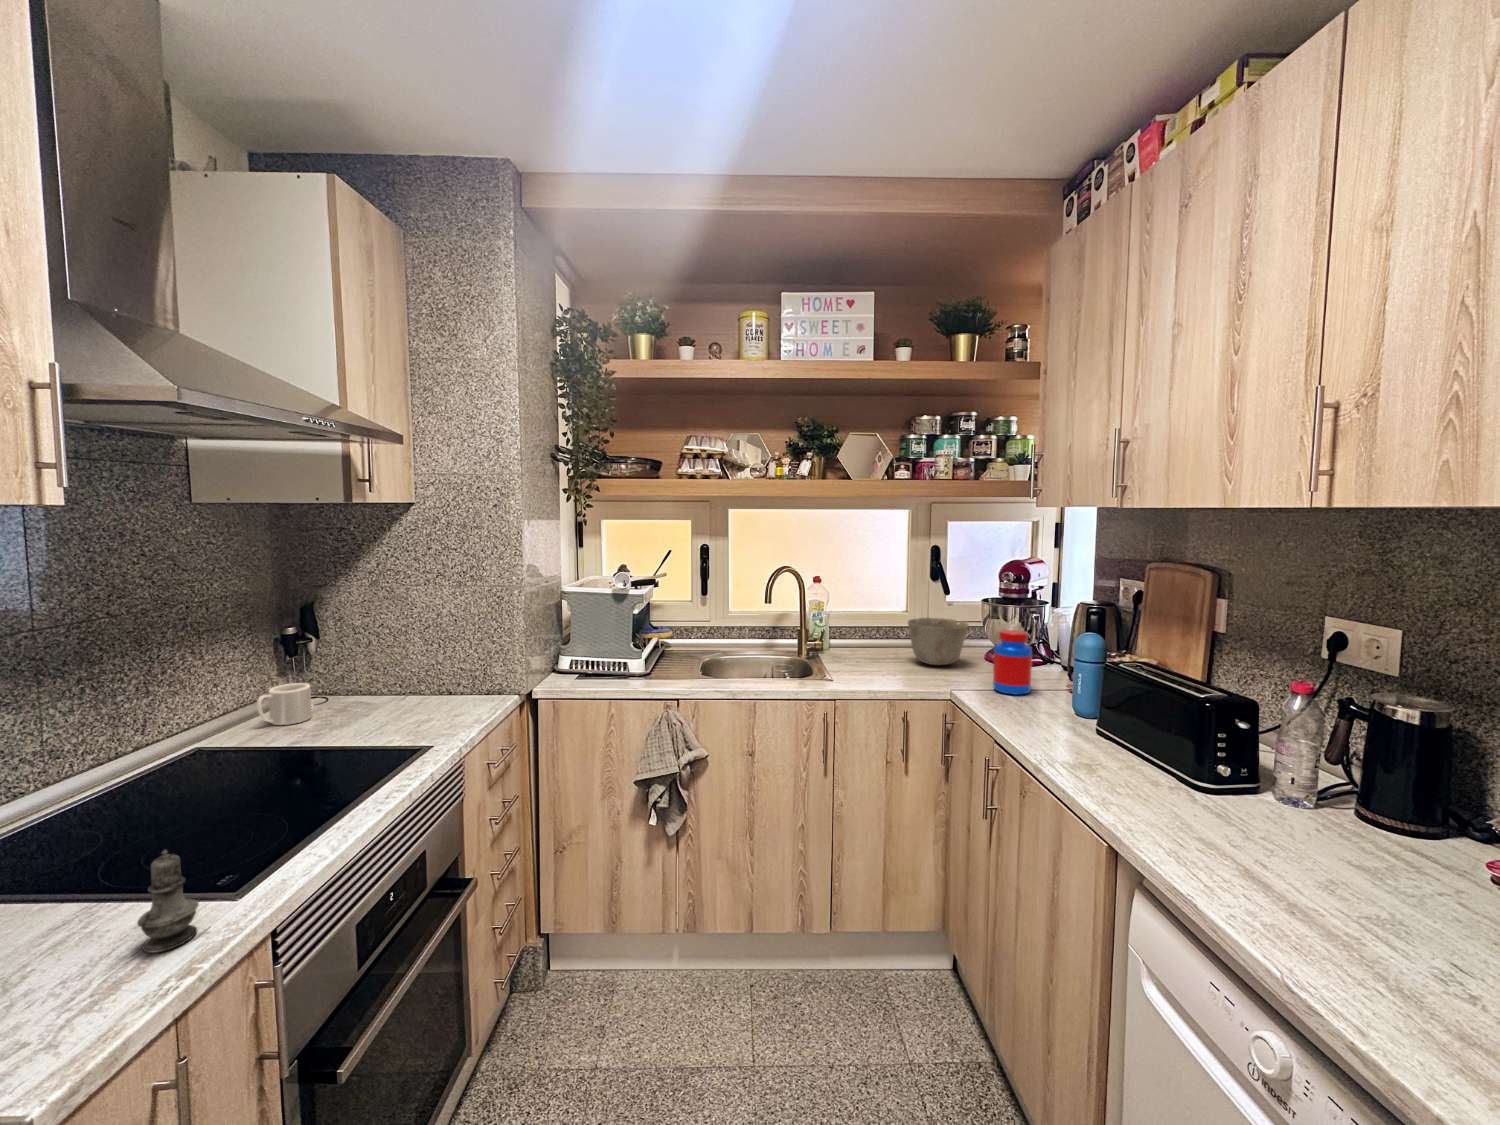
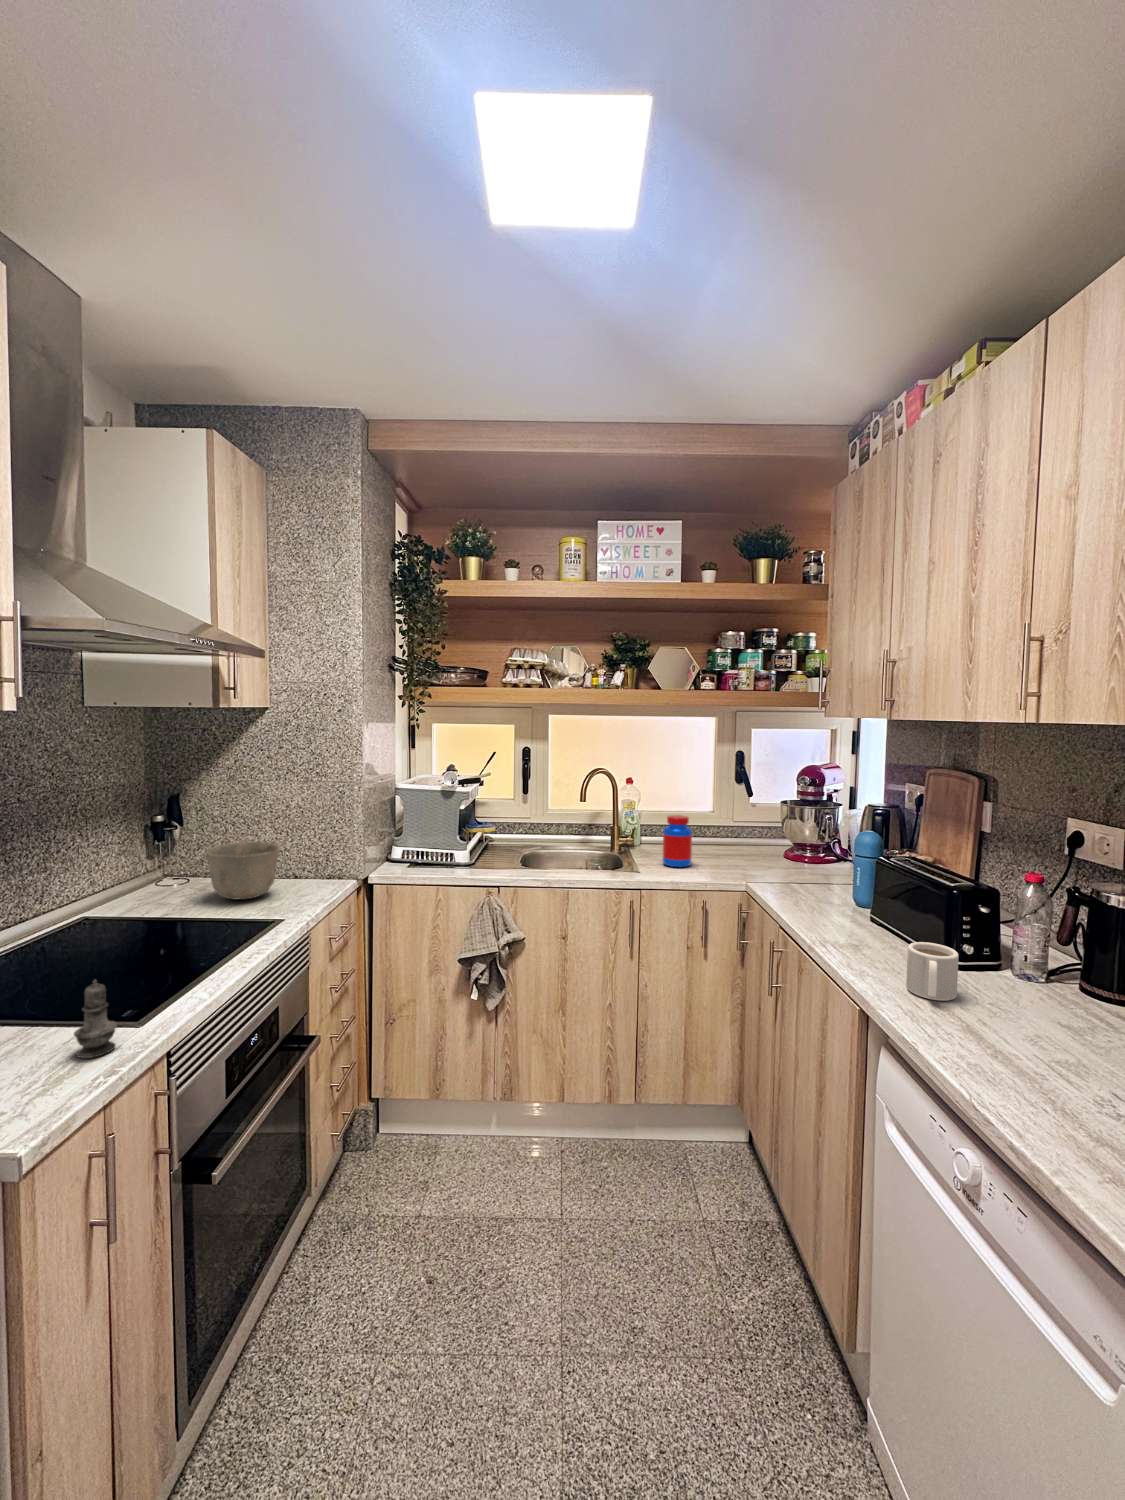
ceramic bowl: present [908,618,969,665] -> present [206,842,280,900]
jar: present [993,630,1032,695] -> present [663,815,692,867]
mug: present [257,683,312,725] -> present [906,942,959,1001]

